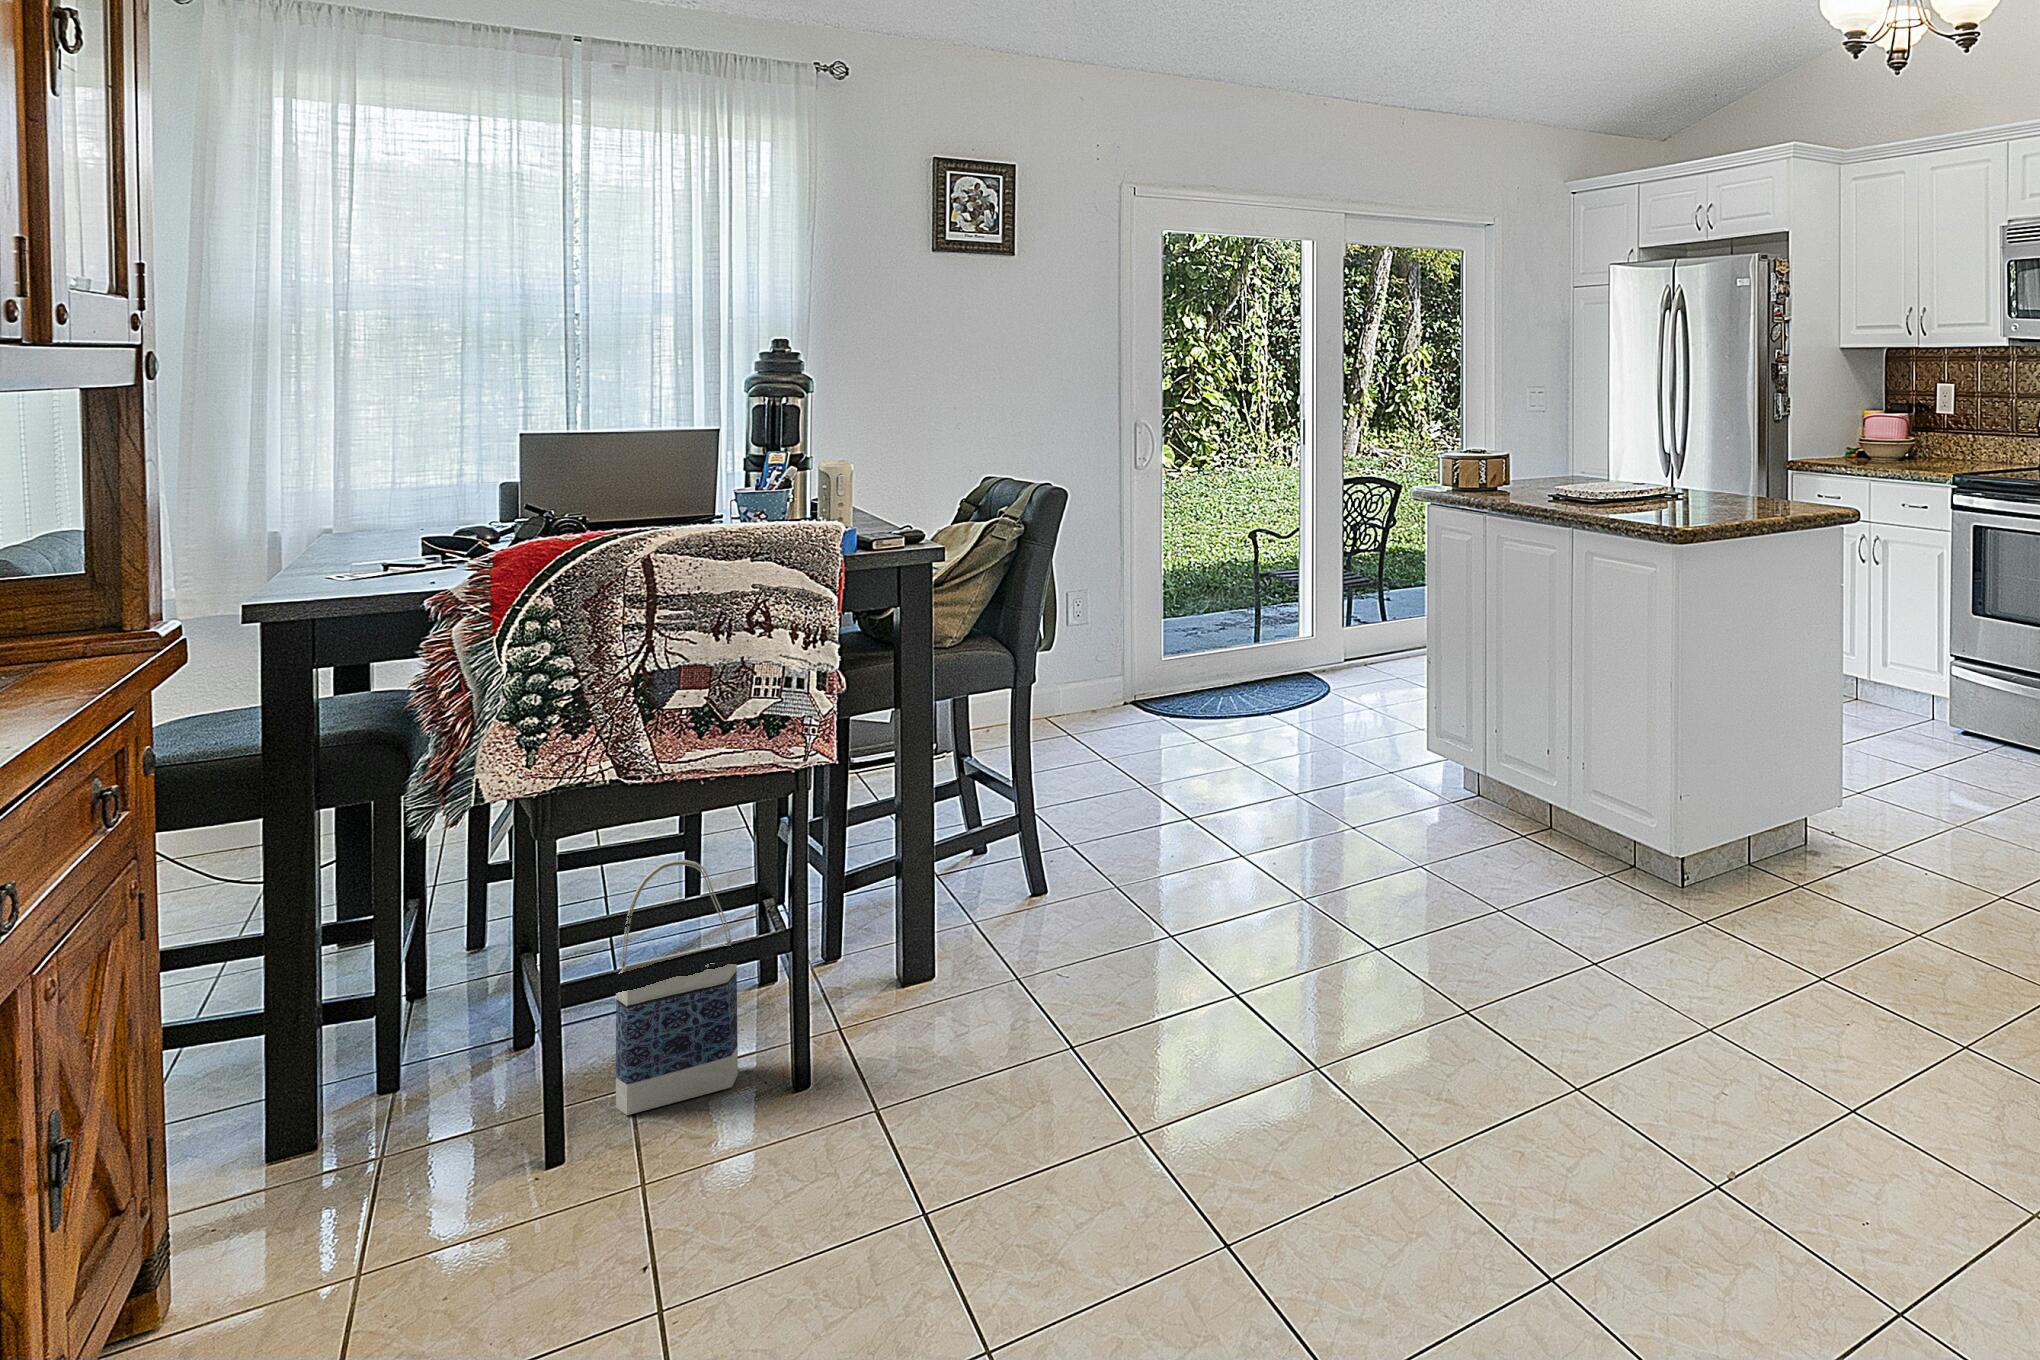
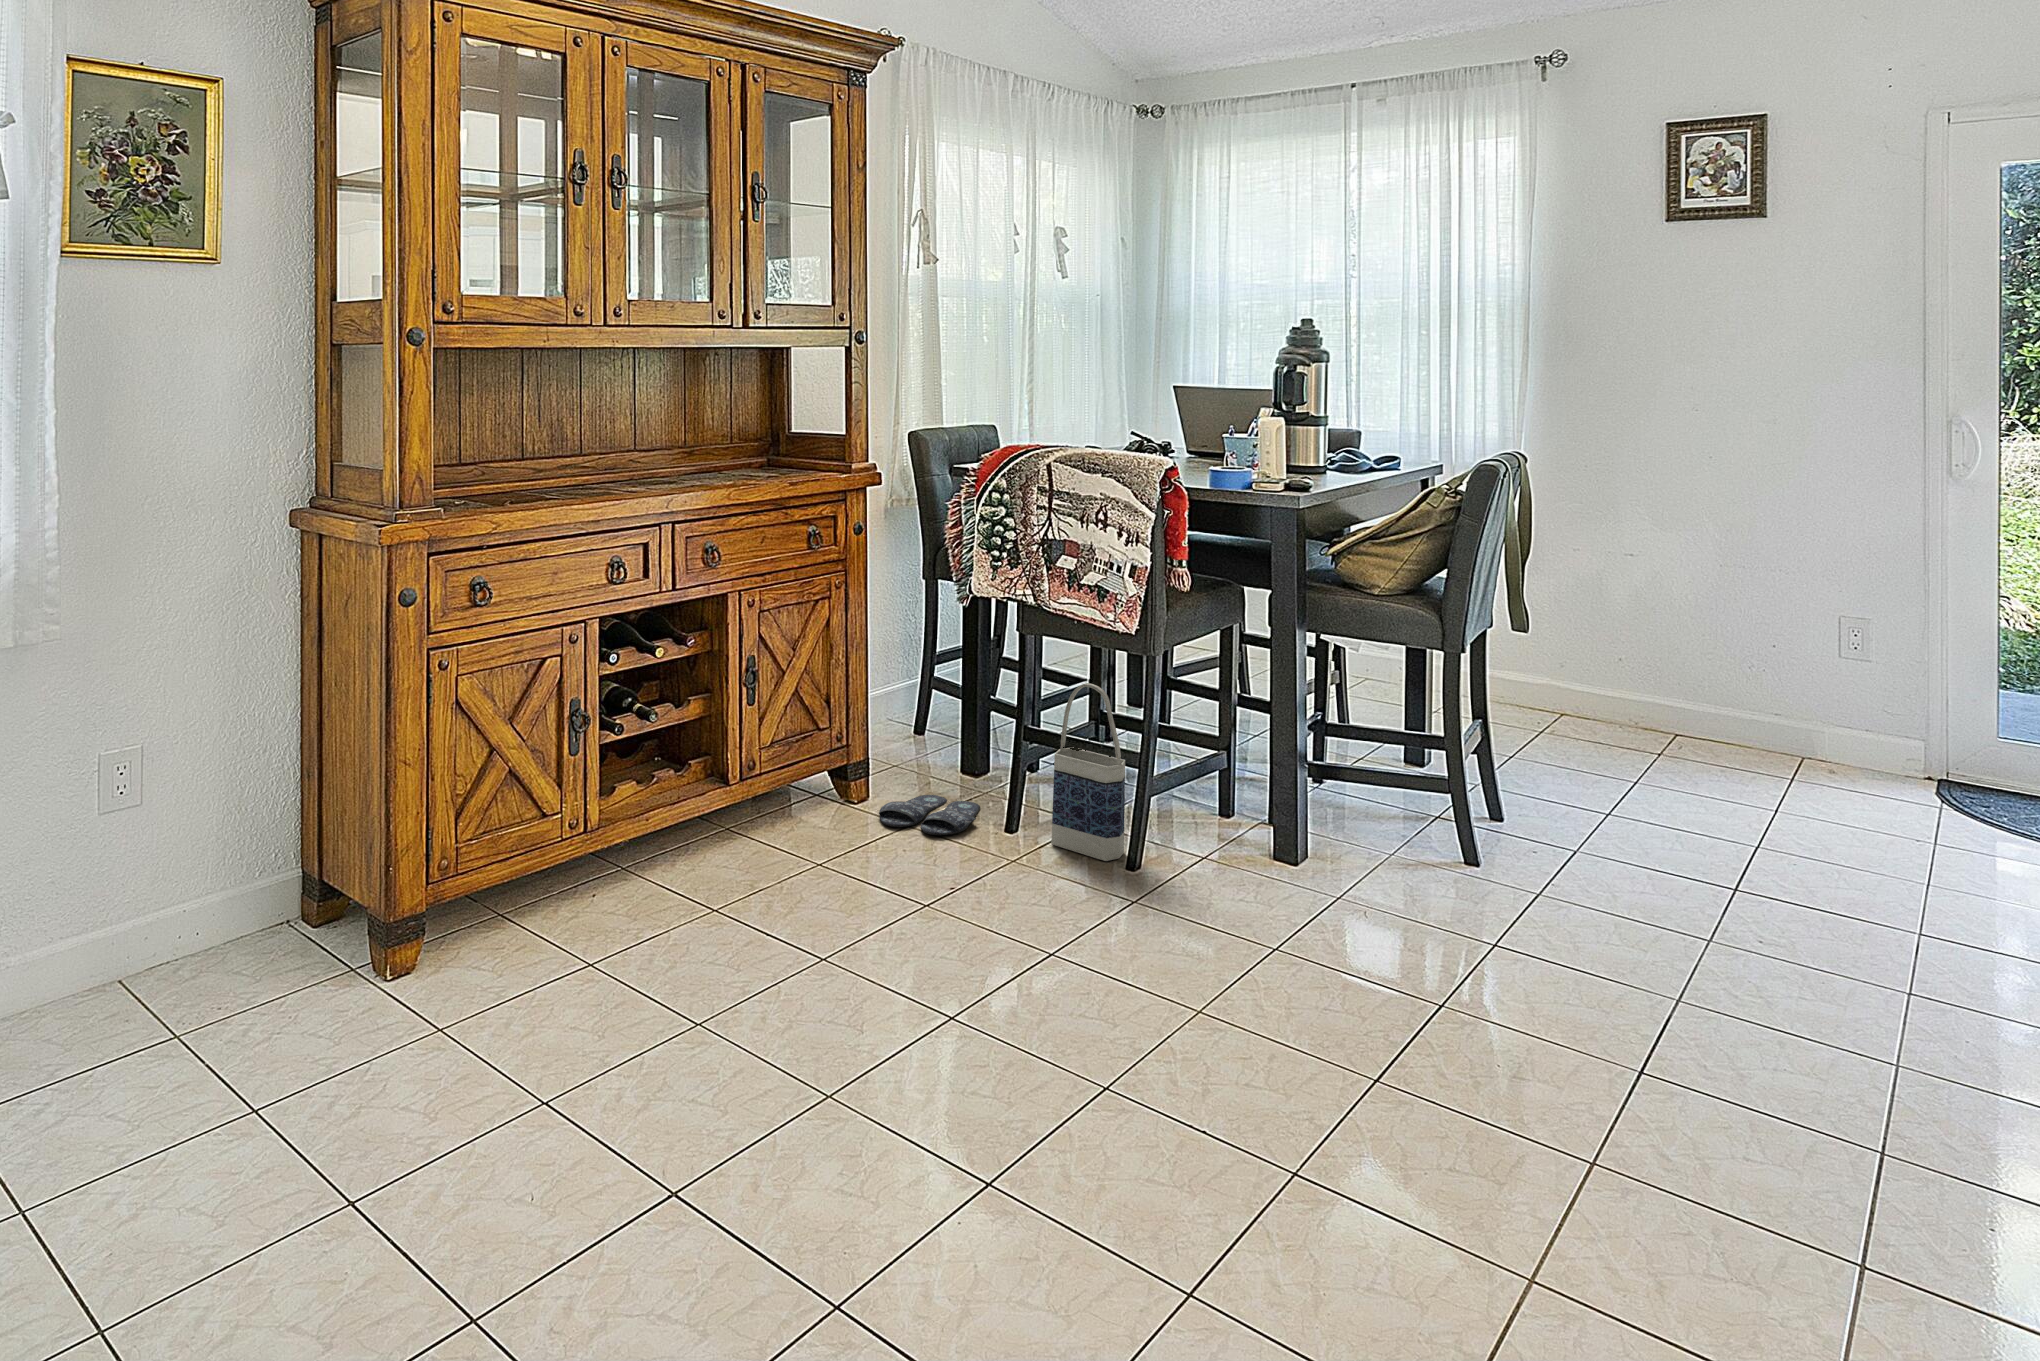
slippers: none [256,1144,470,1262] -> present [879,795,980,835]

